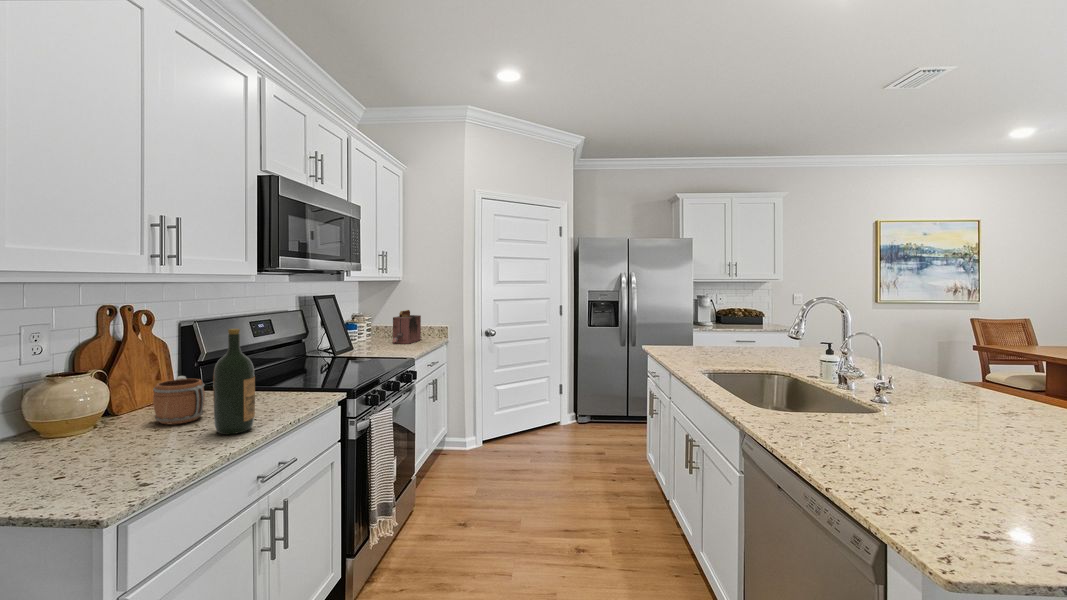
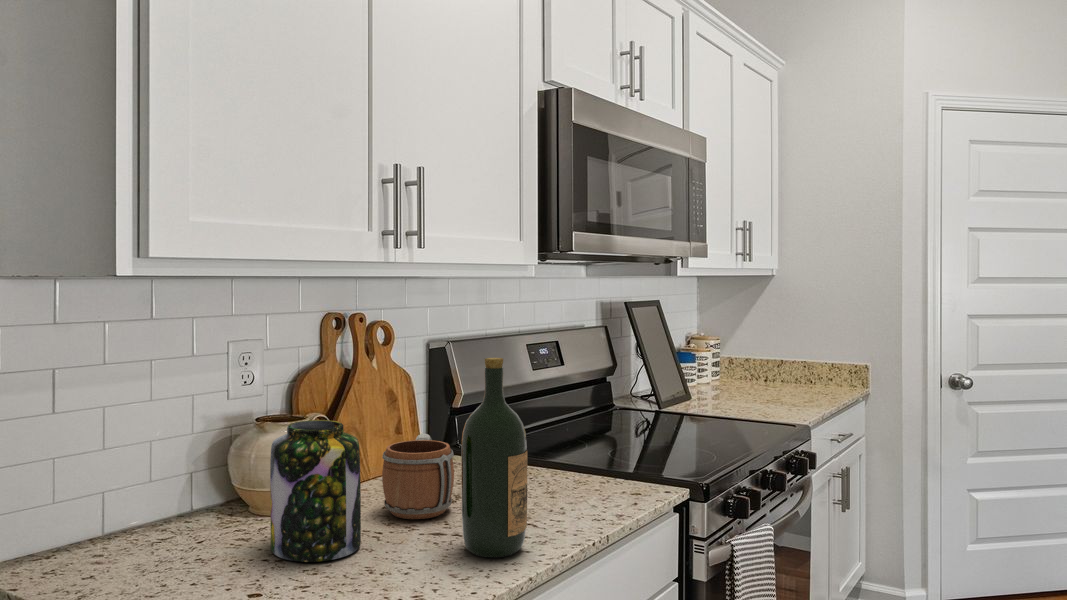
toaster: present [393,310,421,344] -> none [758,329,810,393]
jar: none [72,370,143,453] -> present [270,420,361,562]

